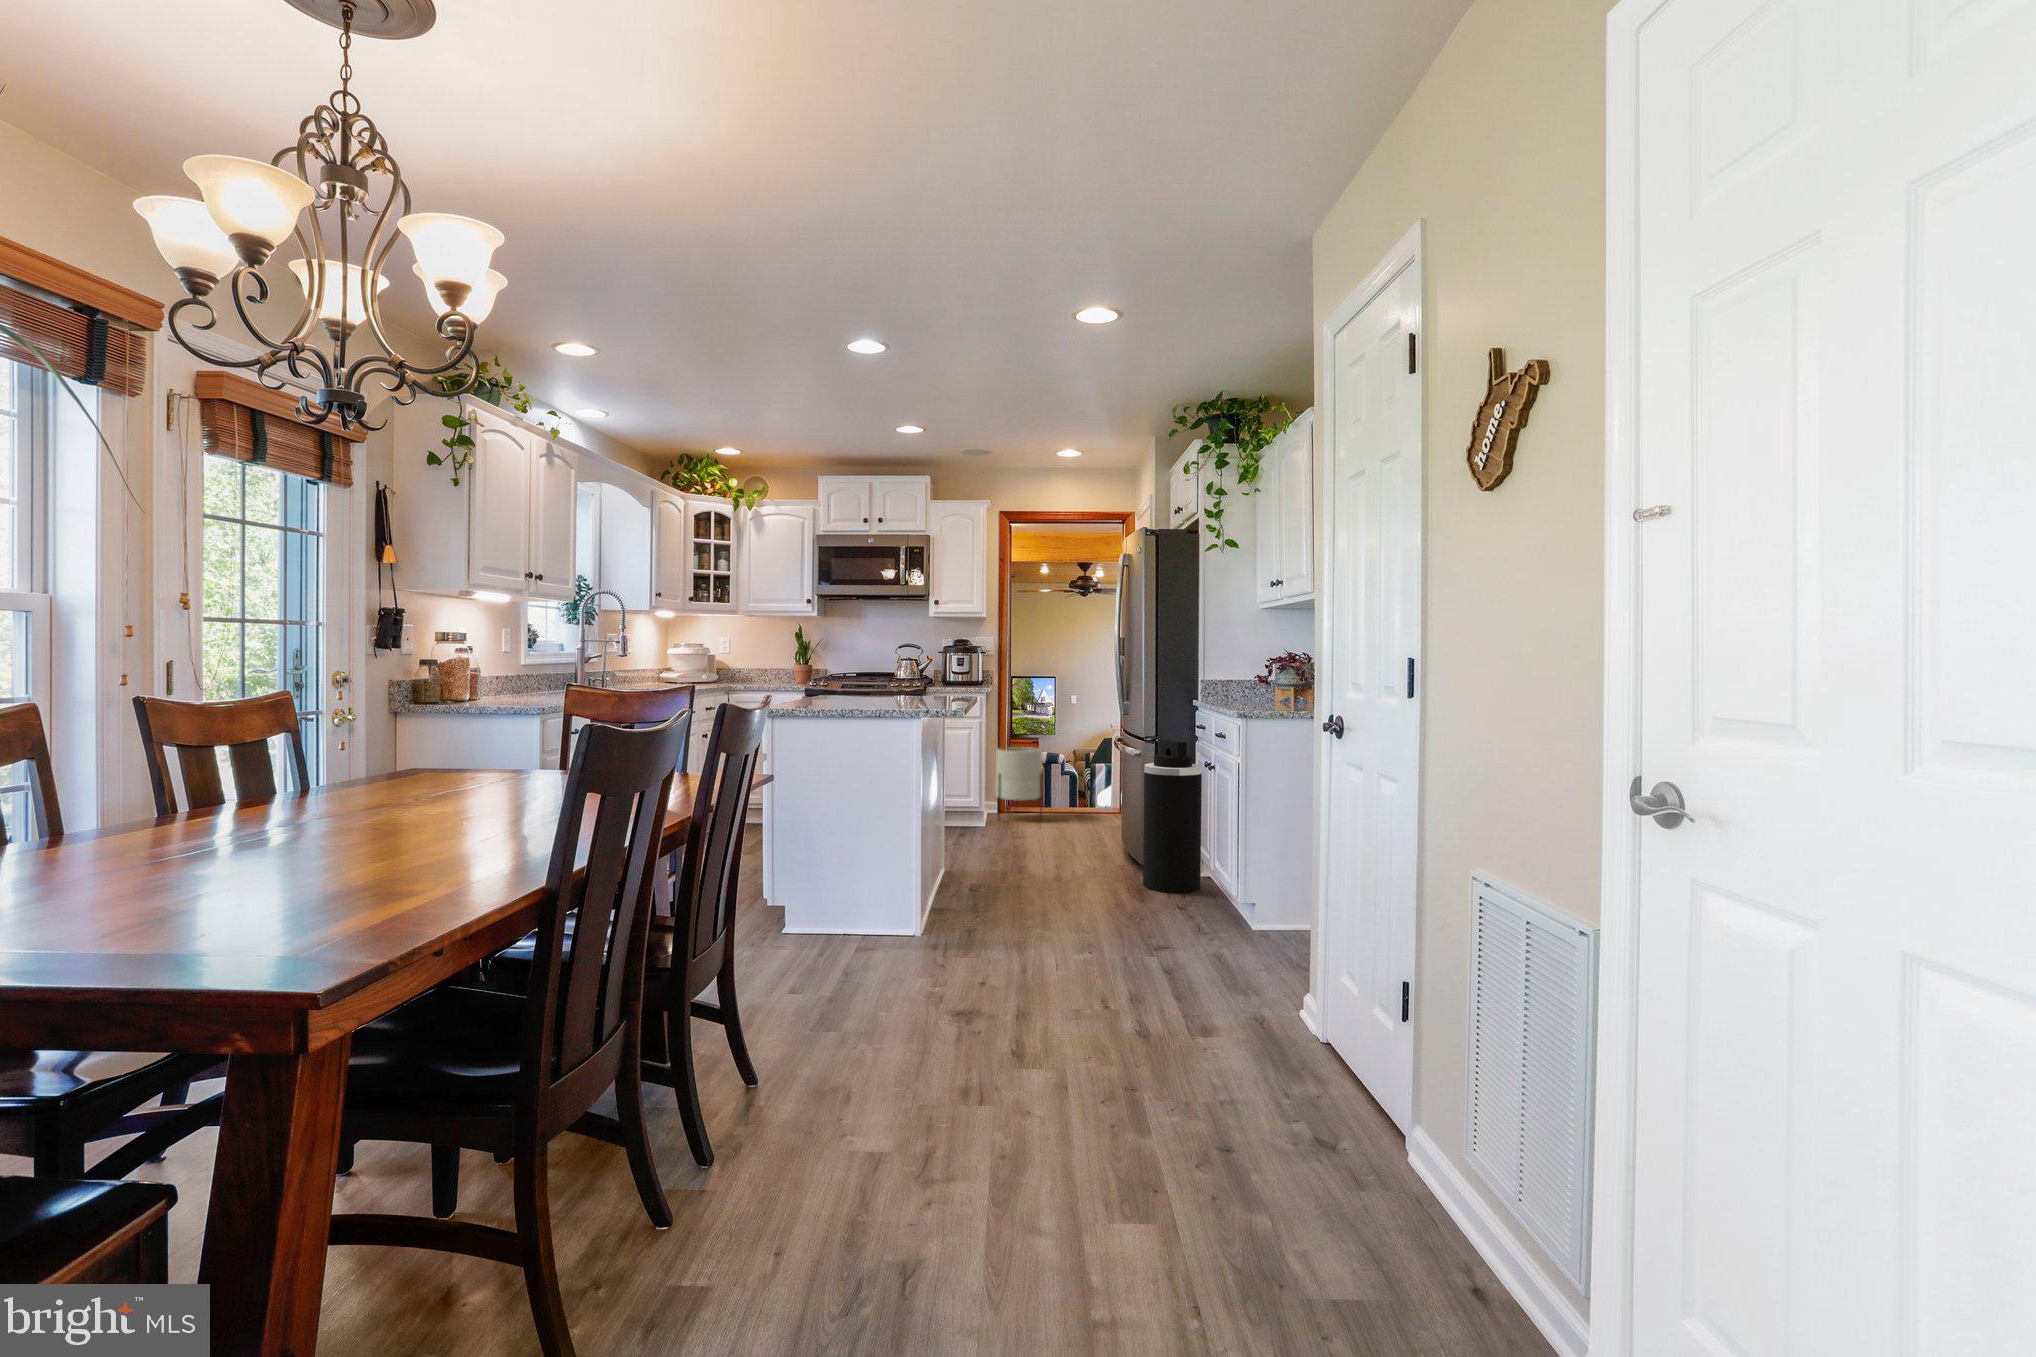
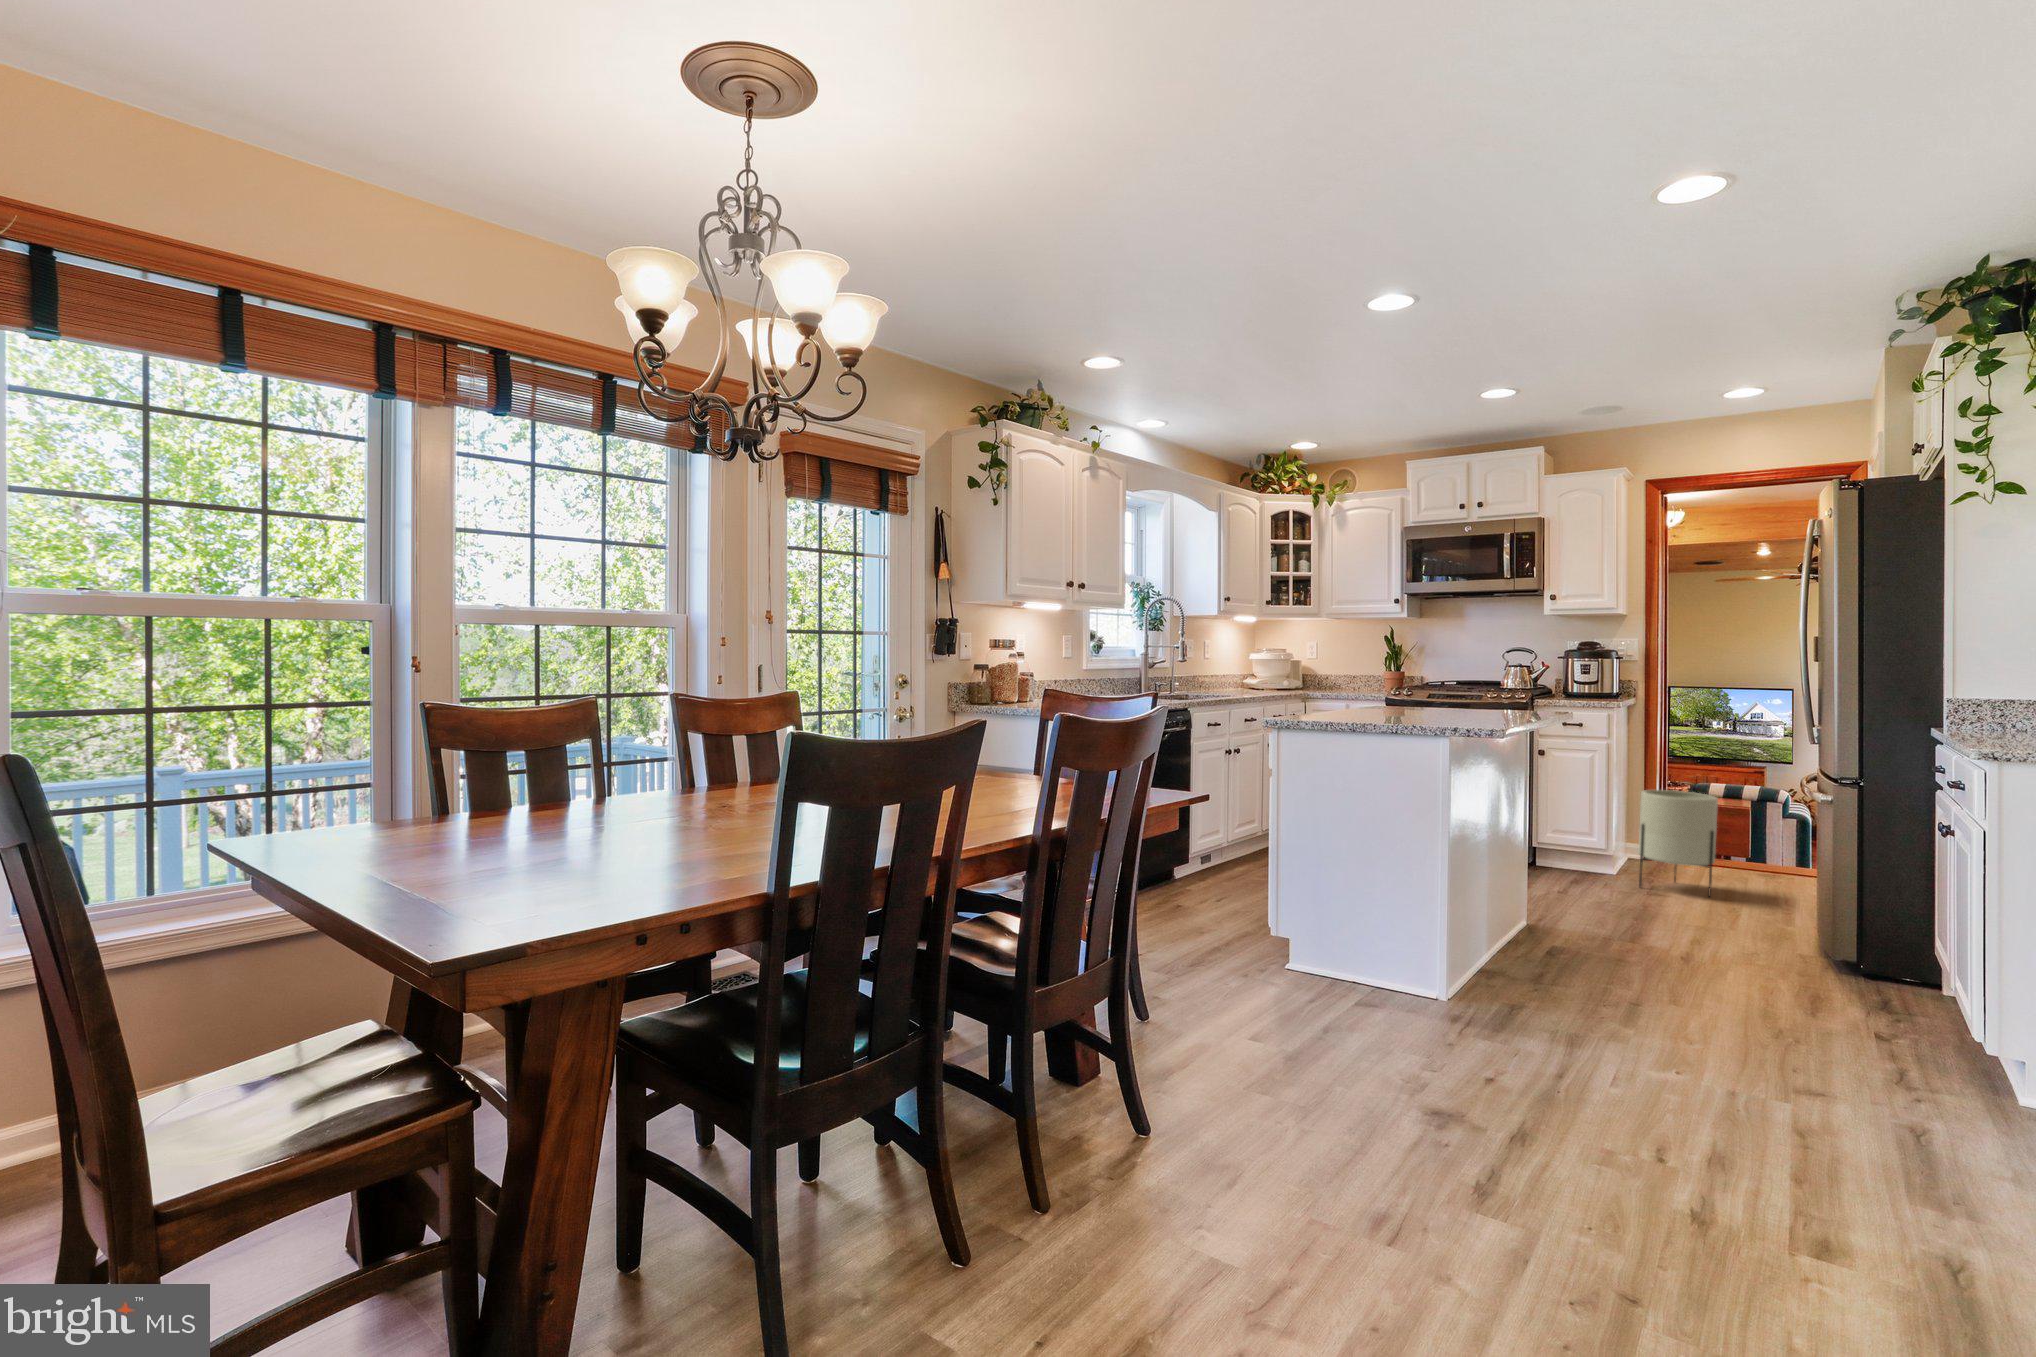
trash can: present [1143,739,1202,893] -> none [1805,806,1937,1058]

